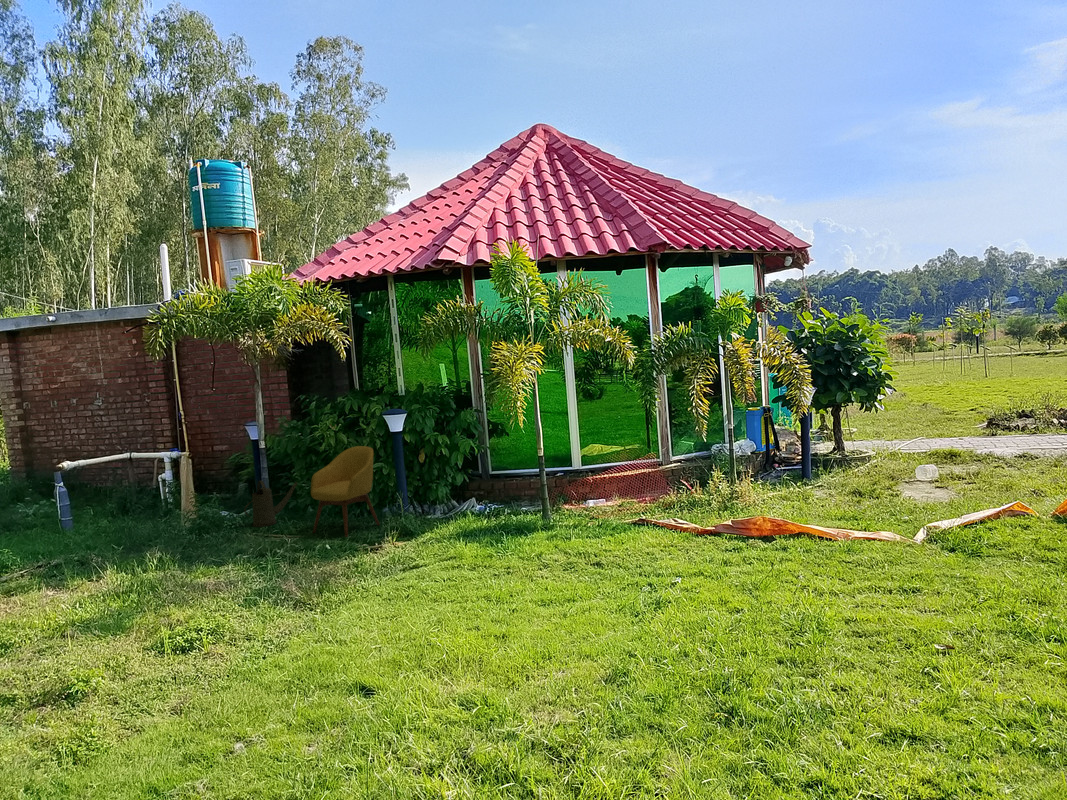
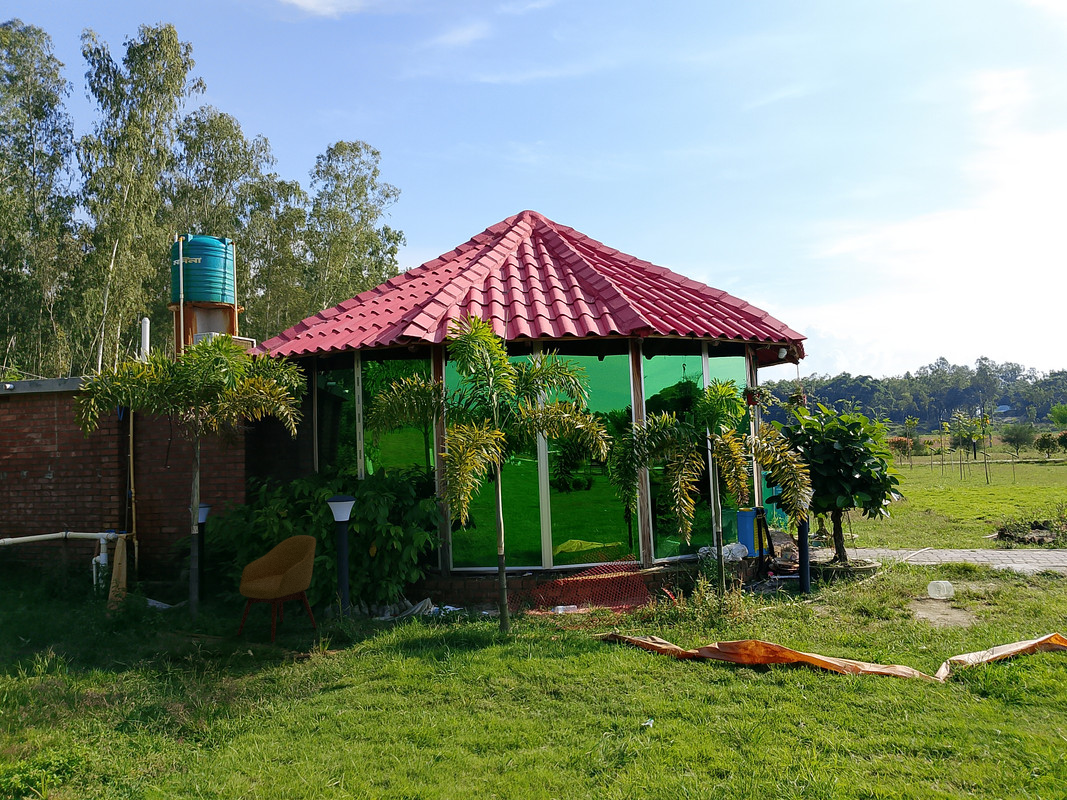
watering can: present [244,481,297,527] -> none [167,570,234,624]

